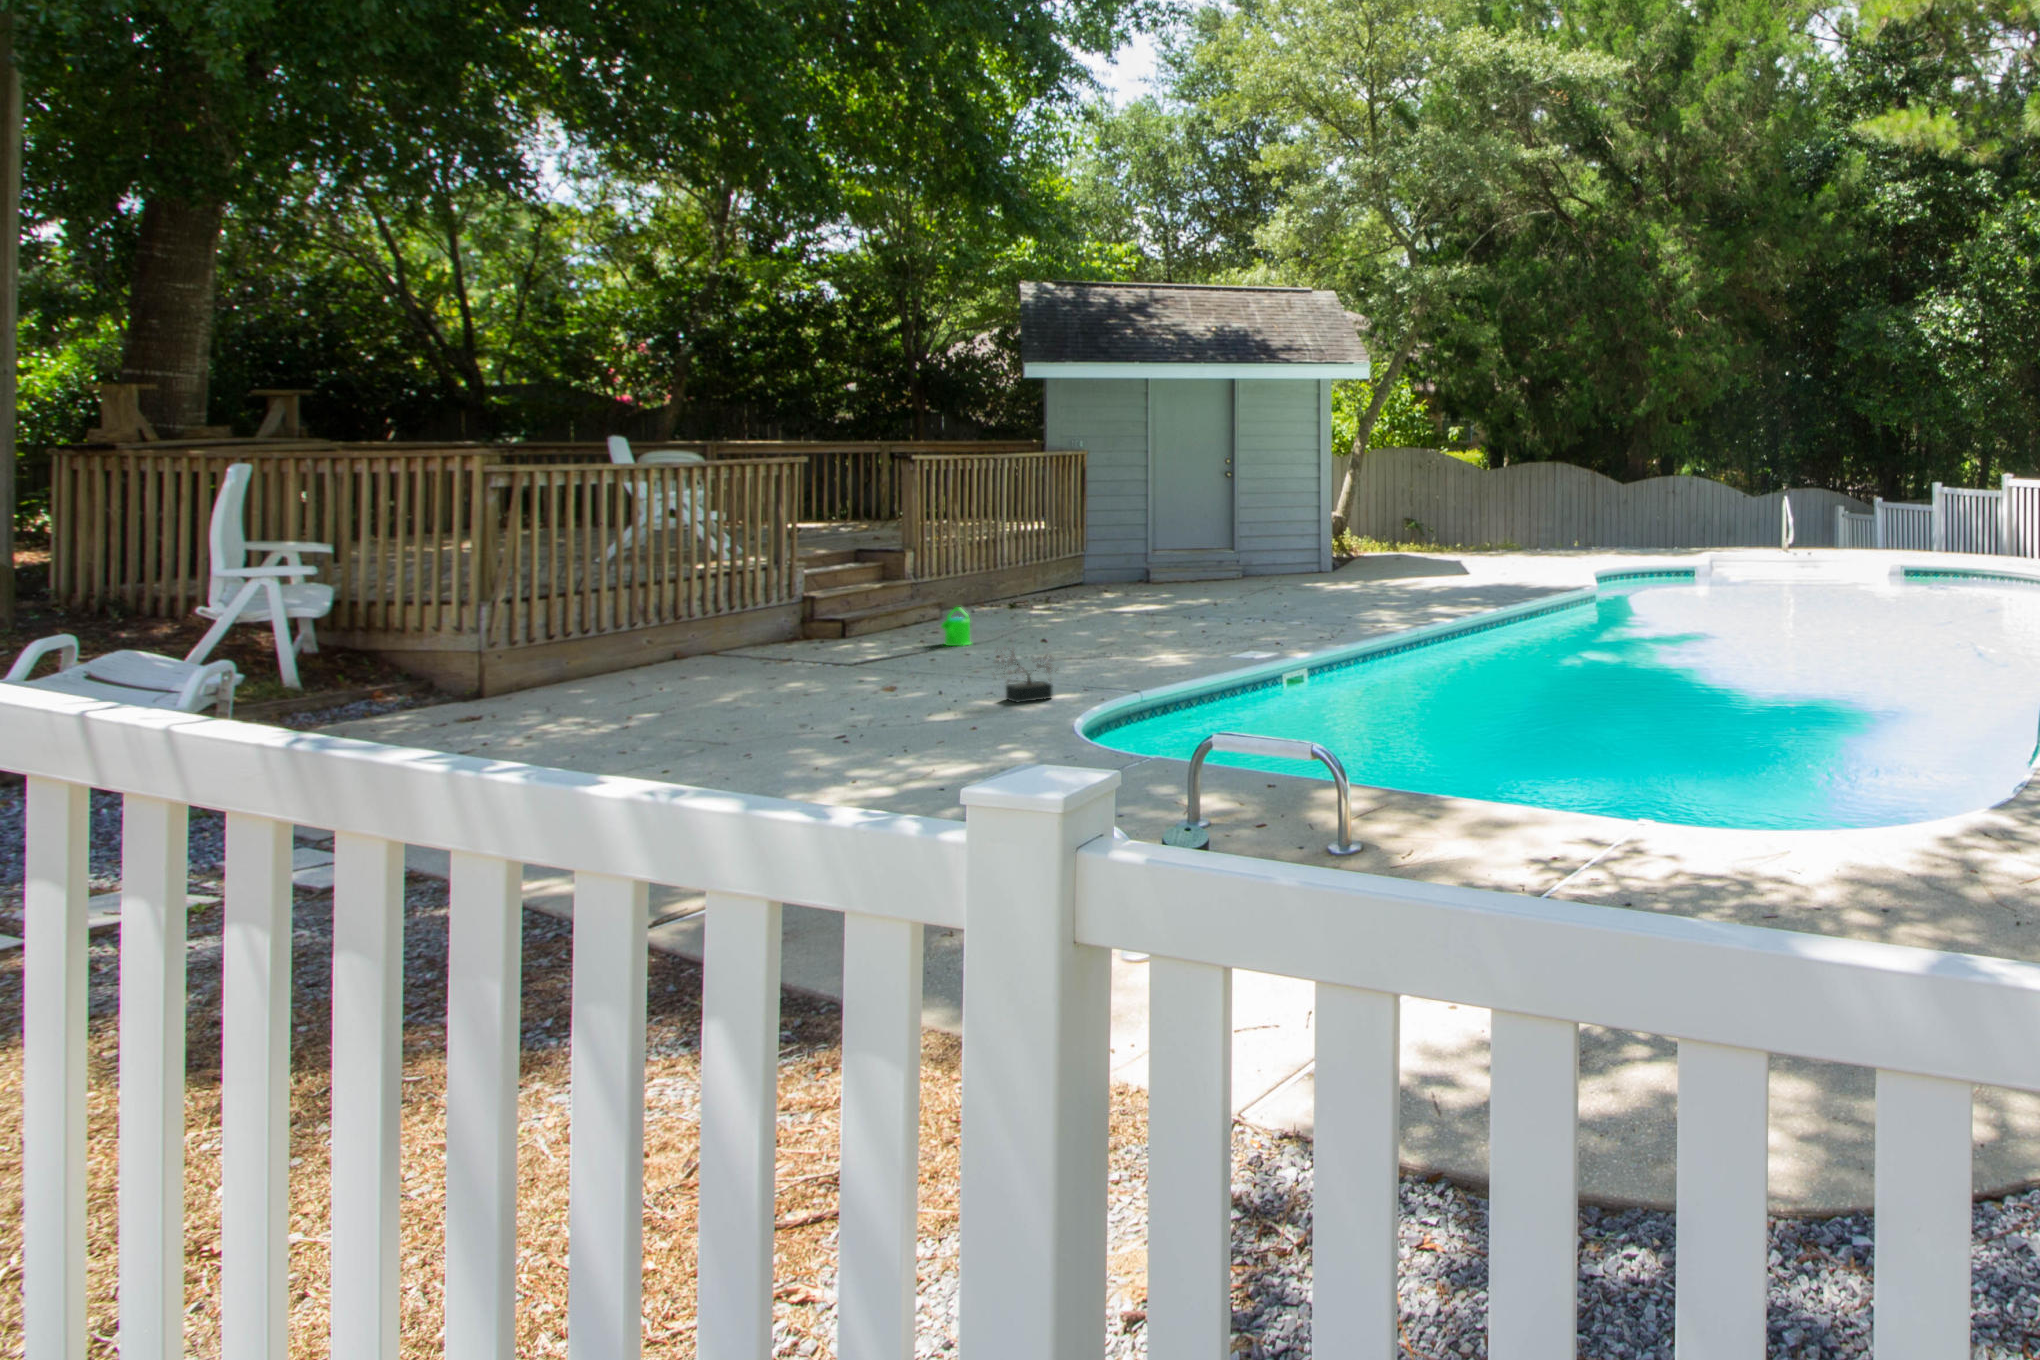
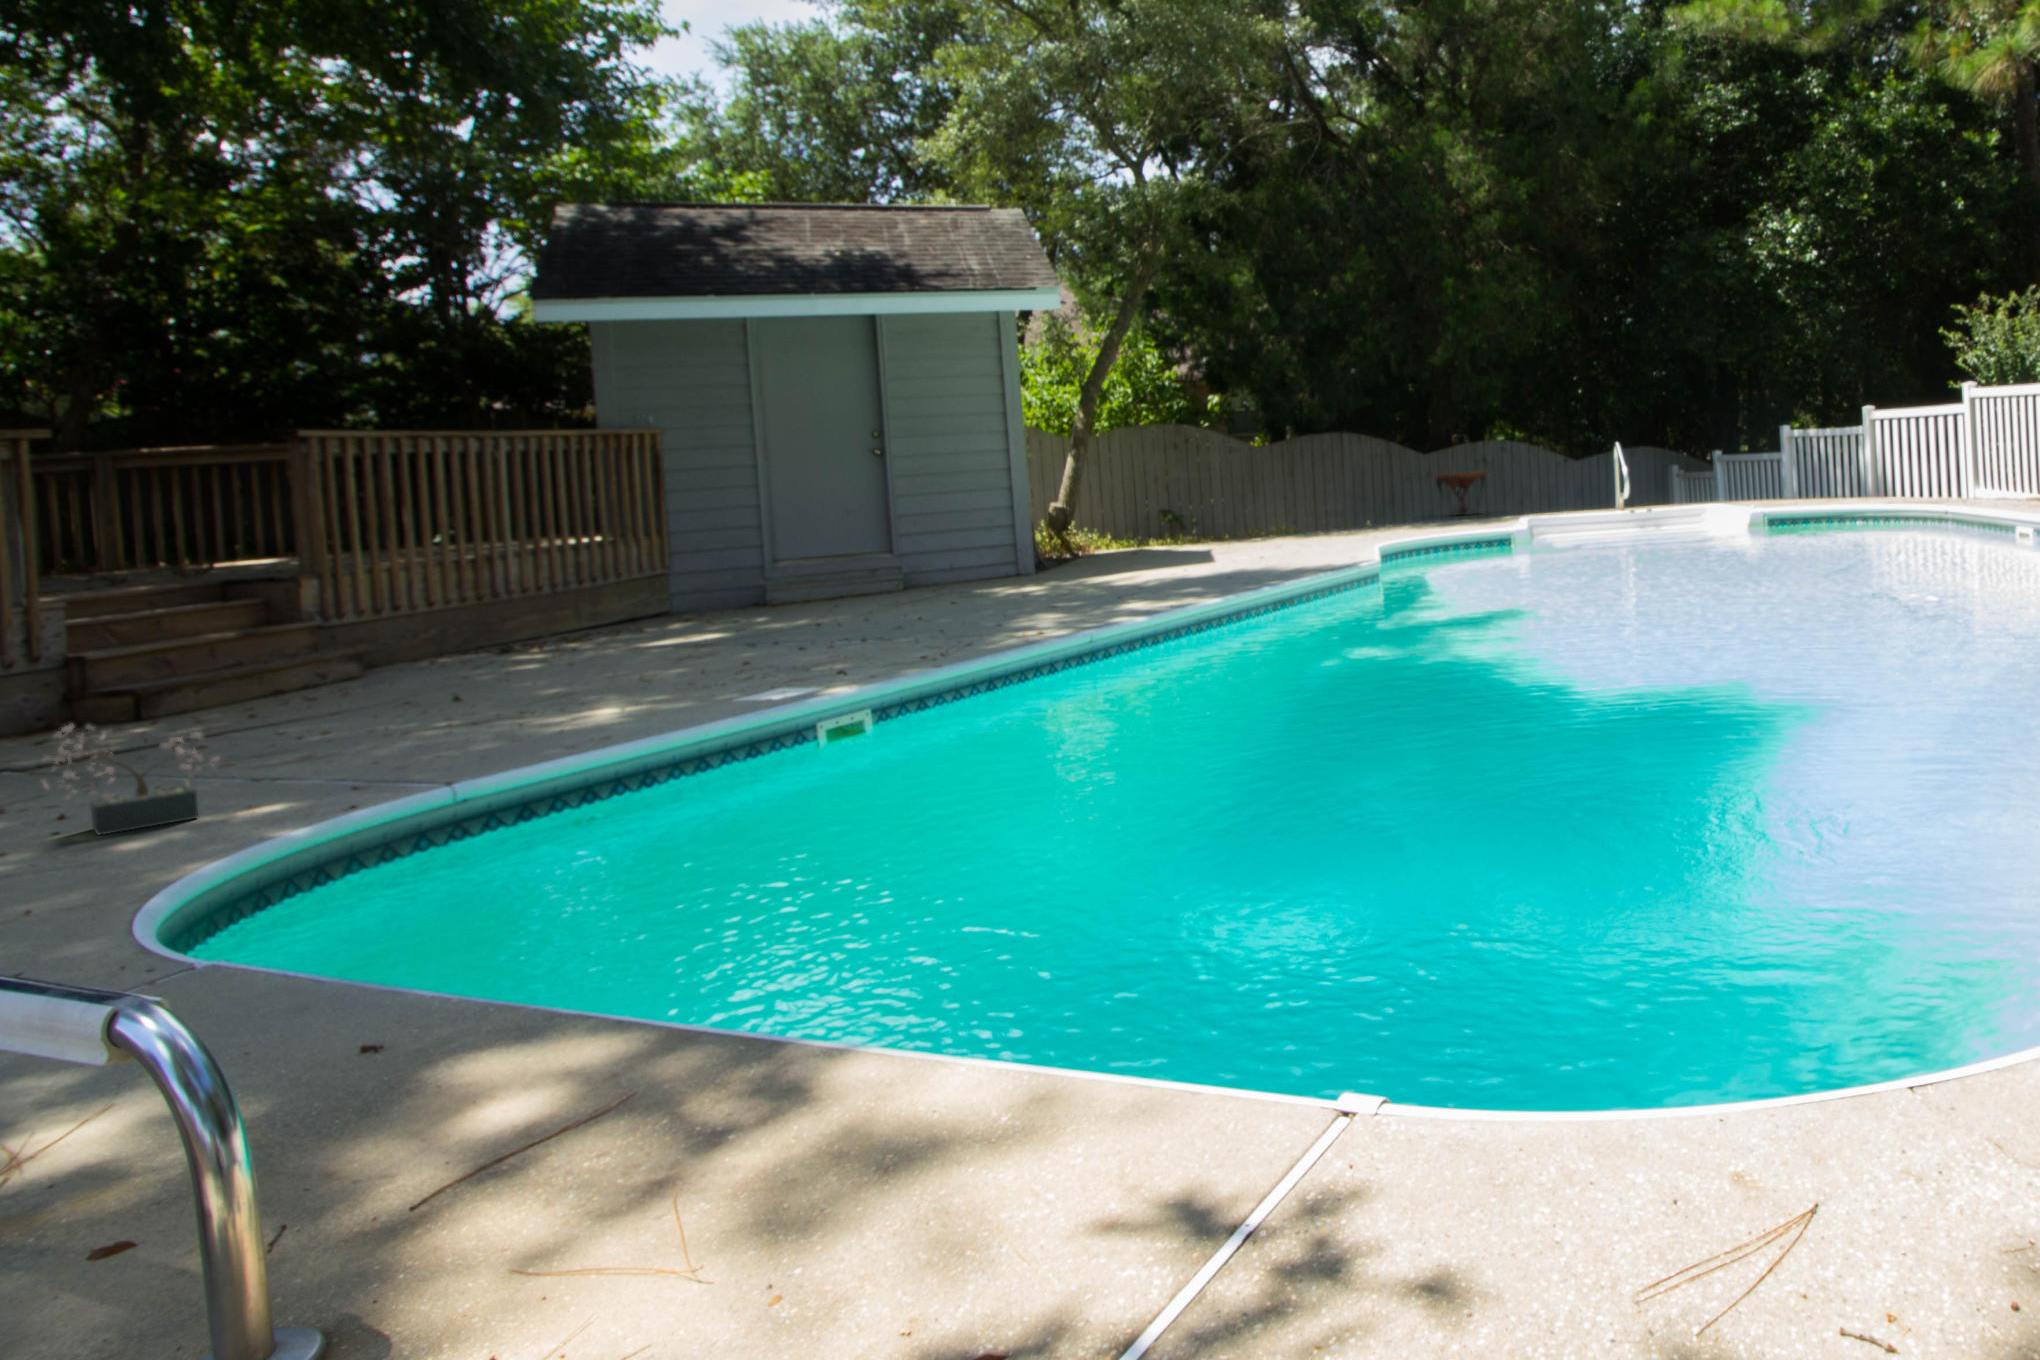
side table: none [1637,507,1680,544] -> present [1436,470,1486,515]
watering can: present [942,607,971,646] -> none [208,651,287,718]

